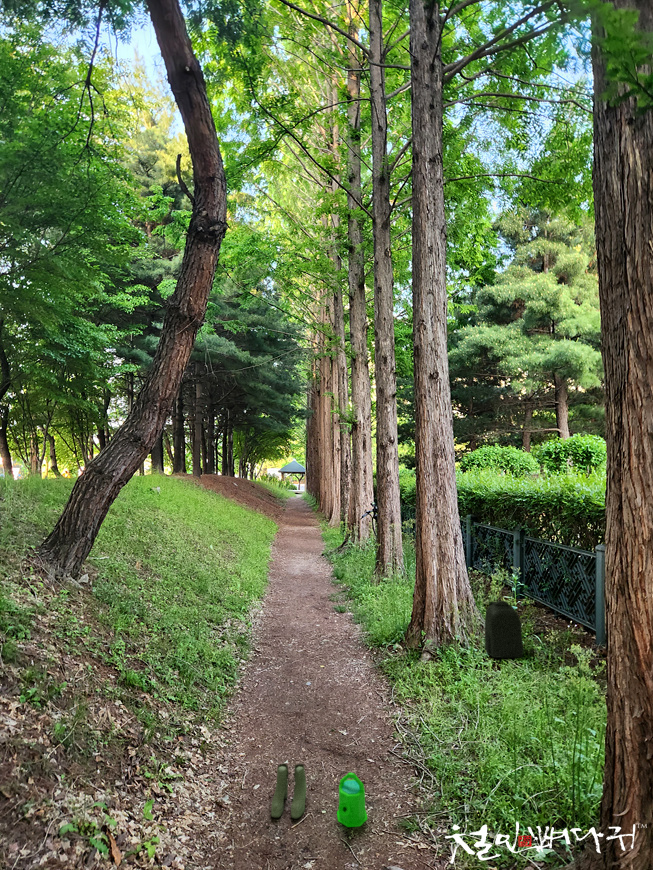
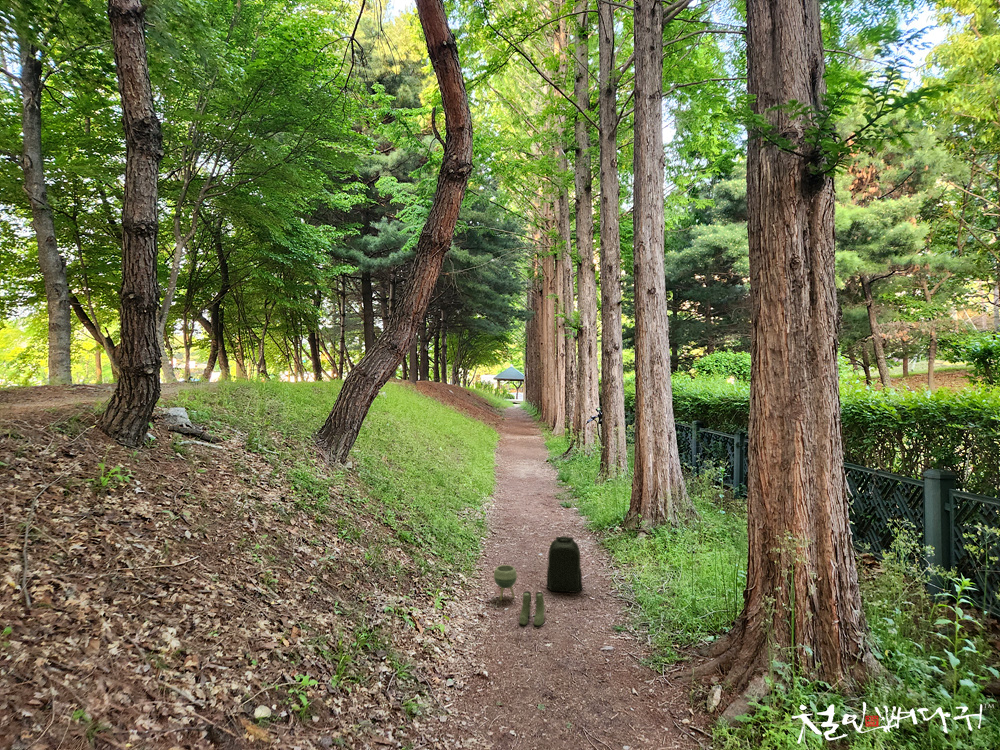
backpack: present [485,601,524,658] -> present [547,536,582,593]
planter: none [243,718,273,770] -> present [494,565,517,600]
watering can: present [337,772,367,827] -> none [568,596,591,632]

